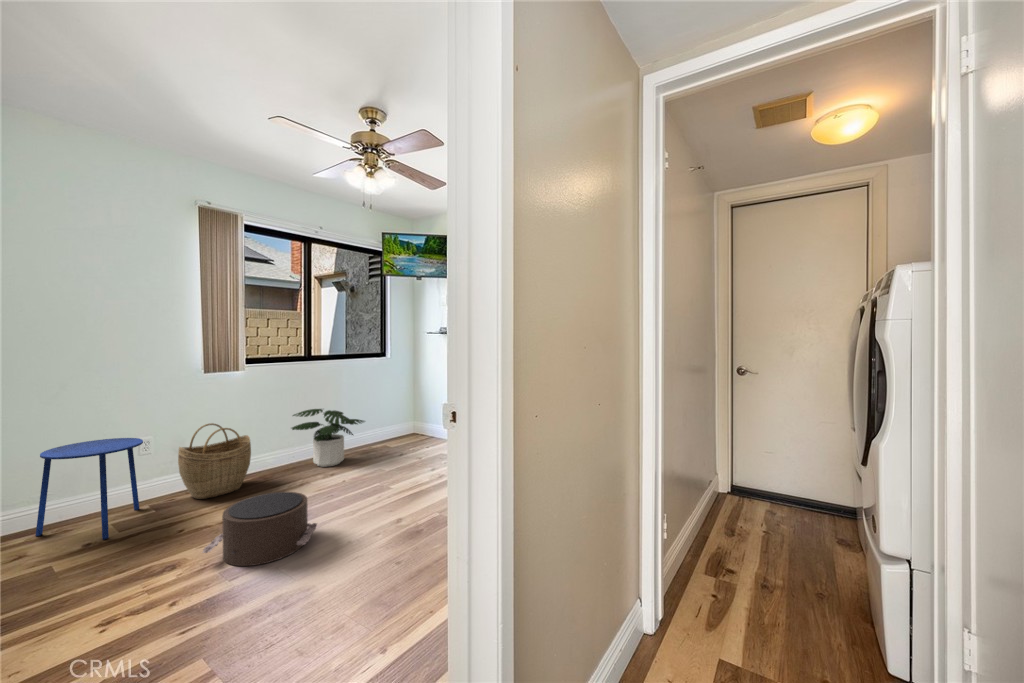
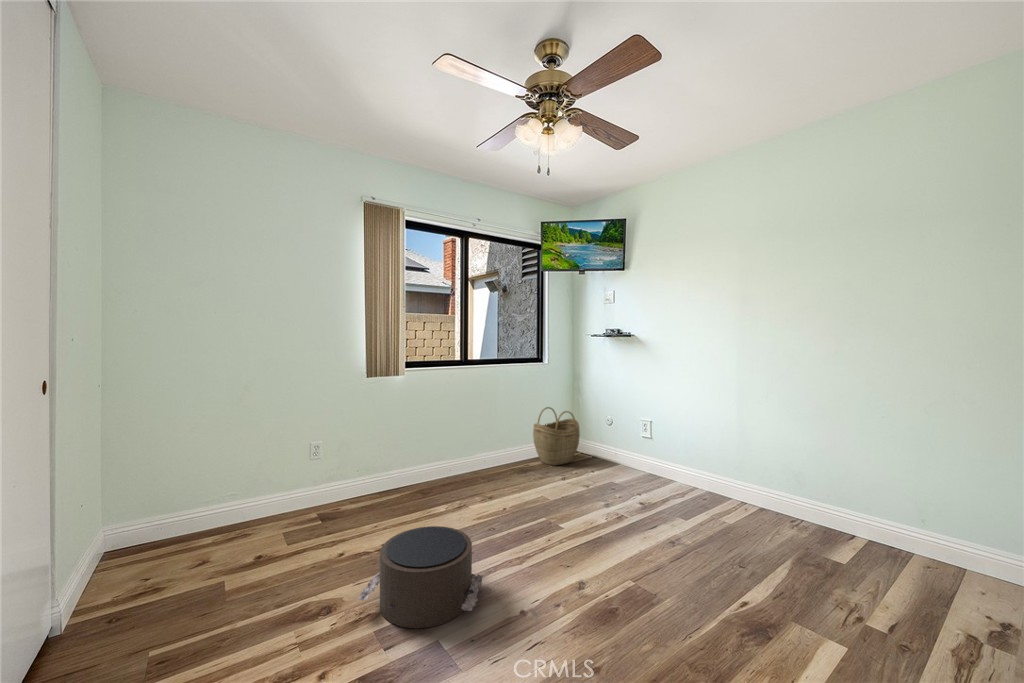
potted plant: present [292,409,365,467] -> none [447,420,523,486]
woven basket: present [178,423,251,499] -> present [533,407,580,466]
side table: present [35,438,143,540] -> none [222,443,311,553]

